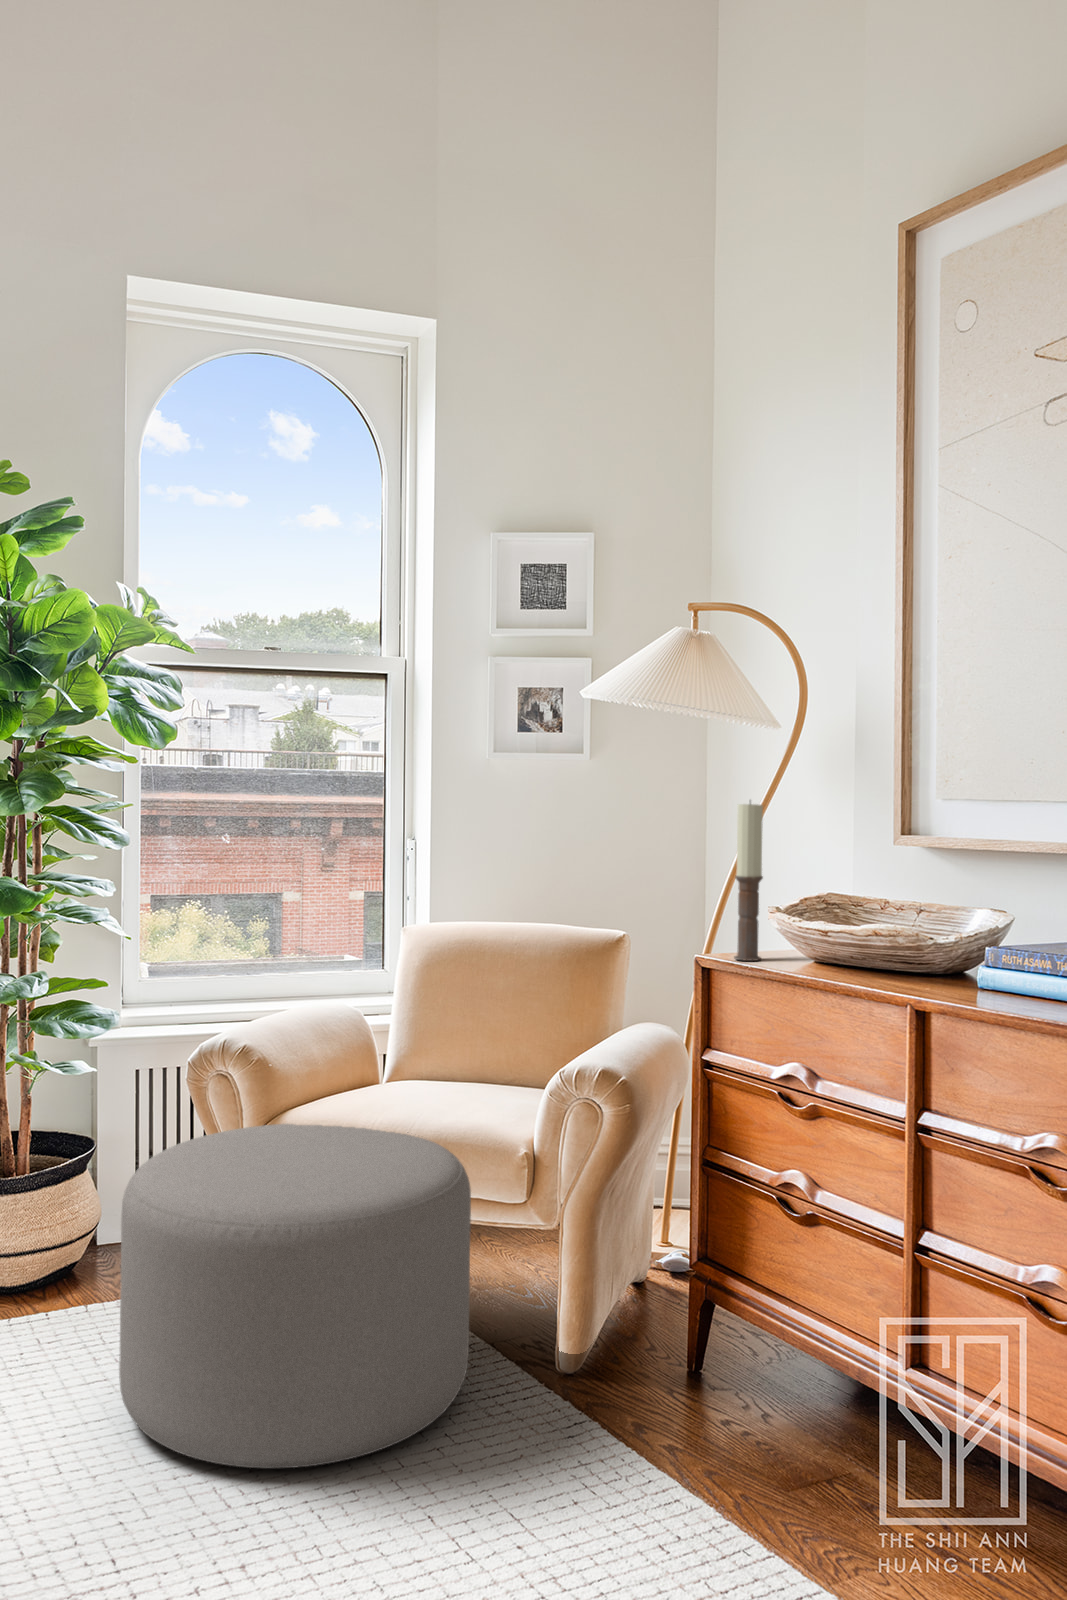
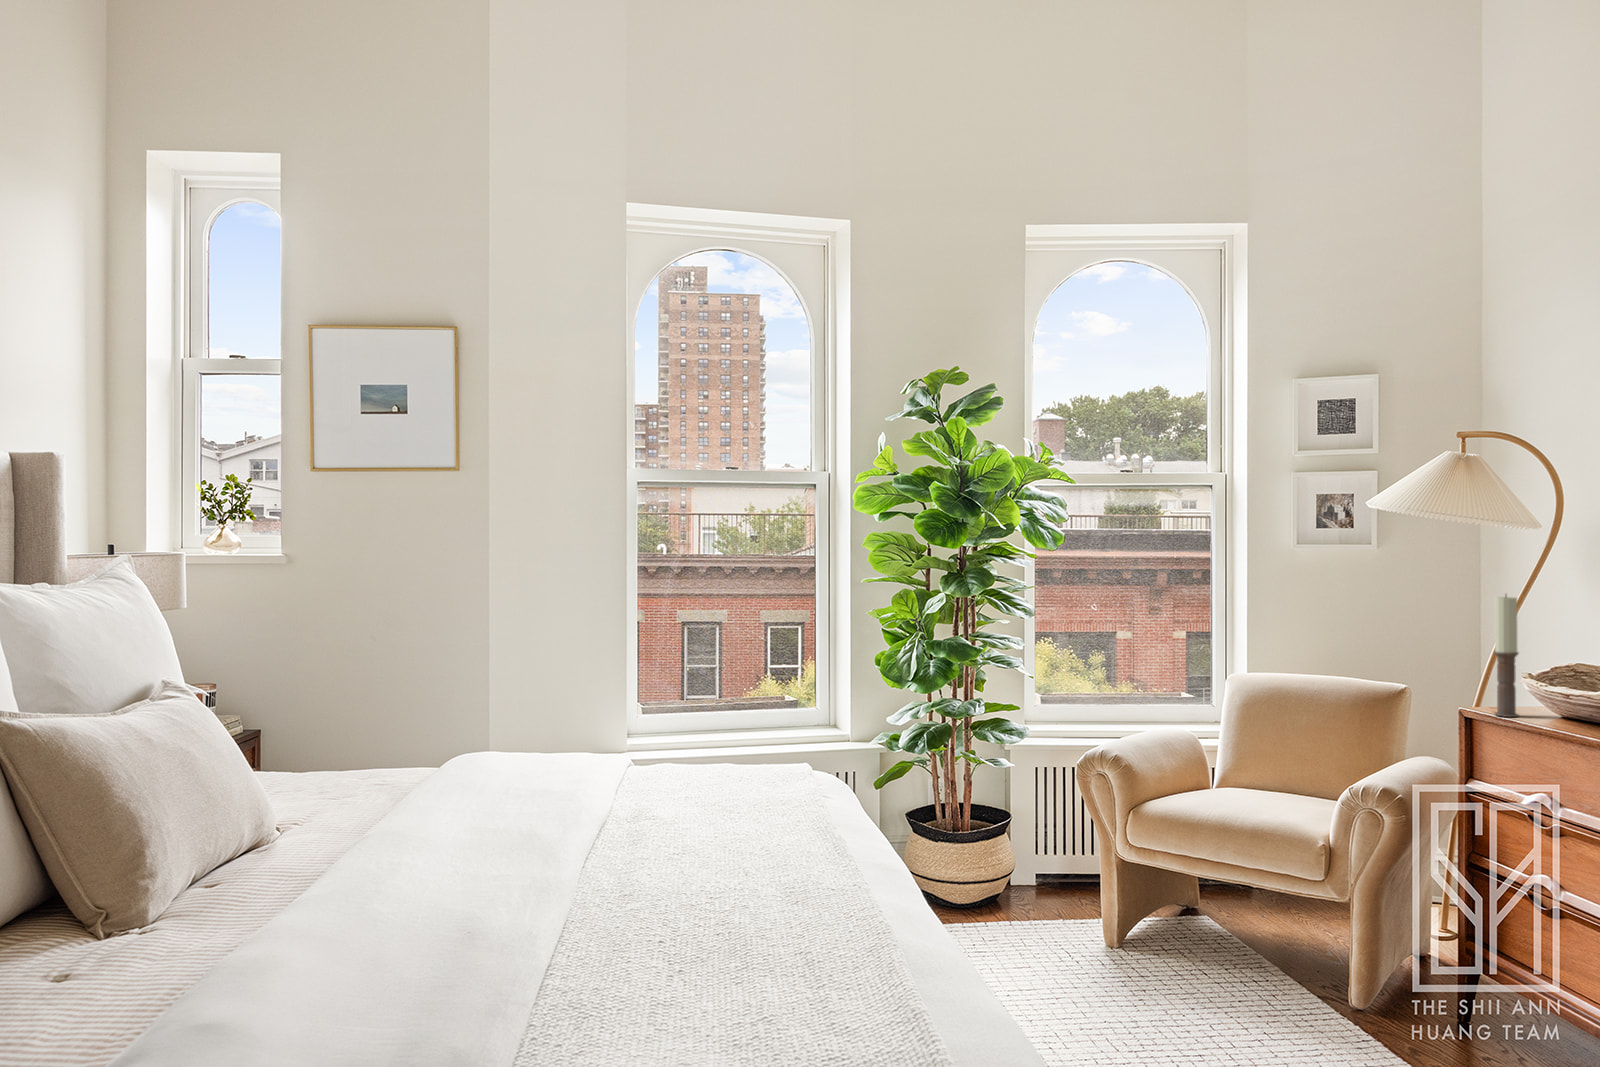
ottoman: present [119,1124,471,1468] -> none [1042,810,1280,1030]

